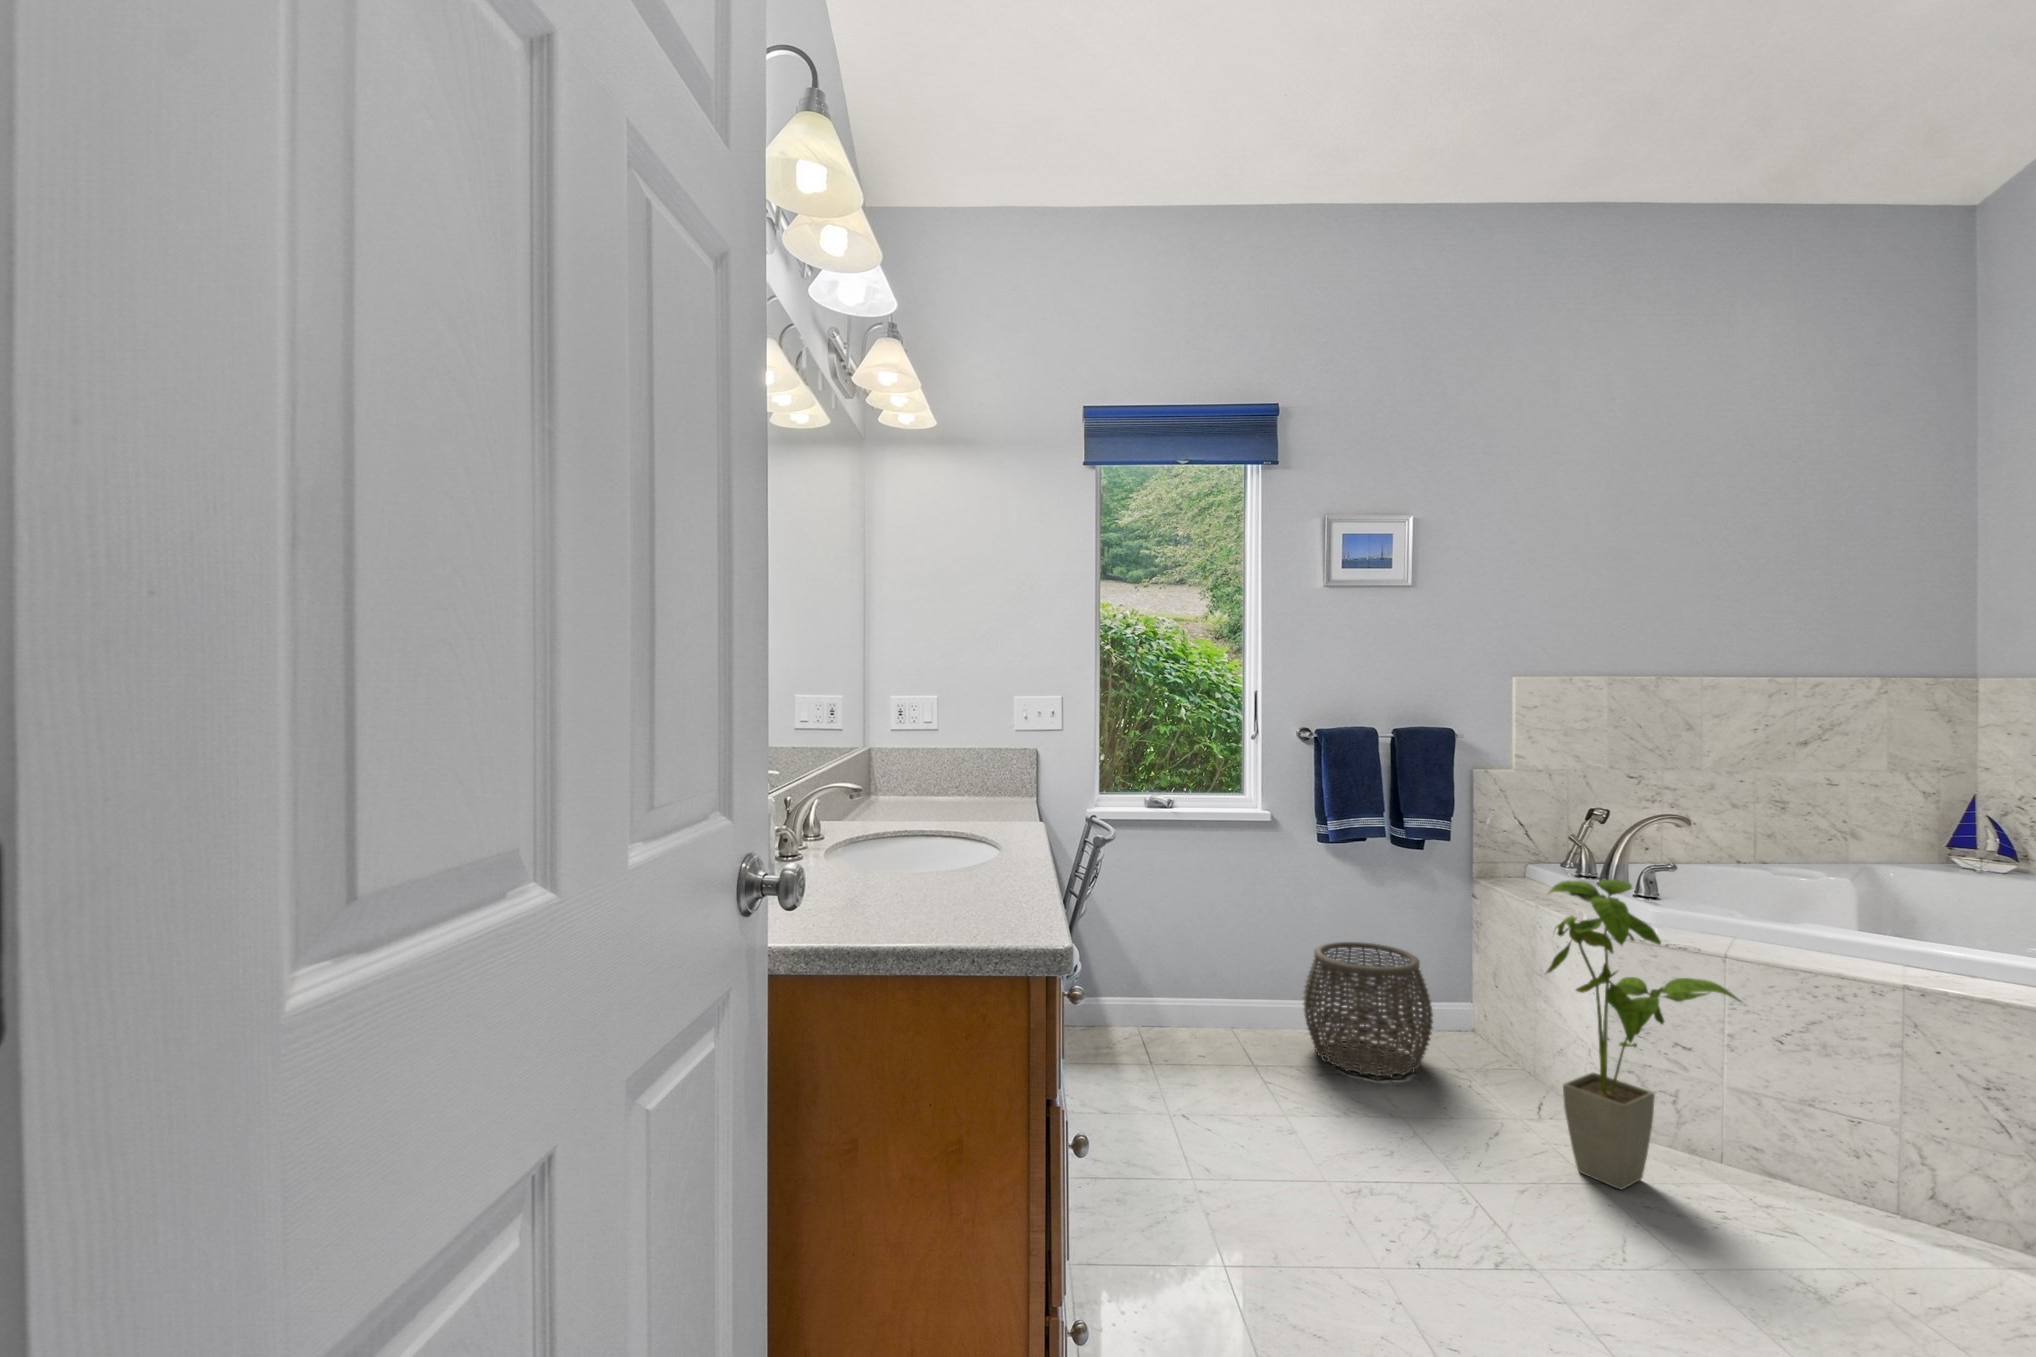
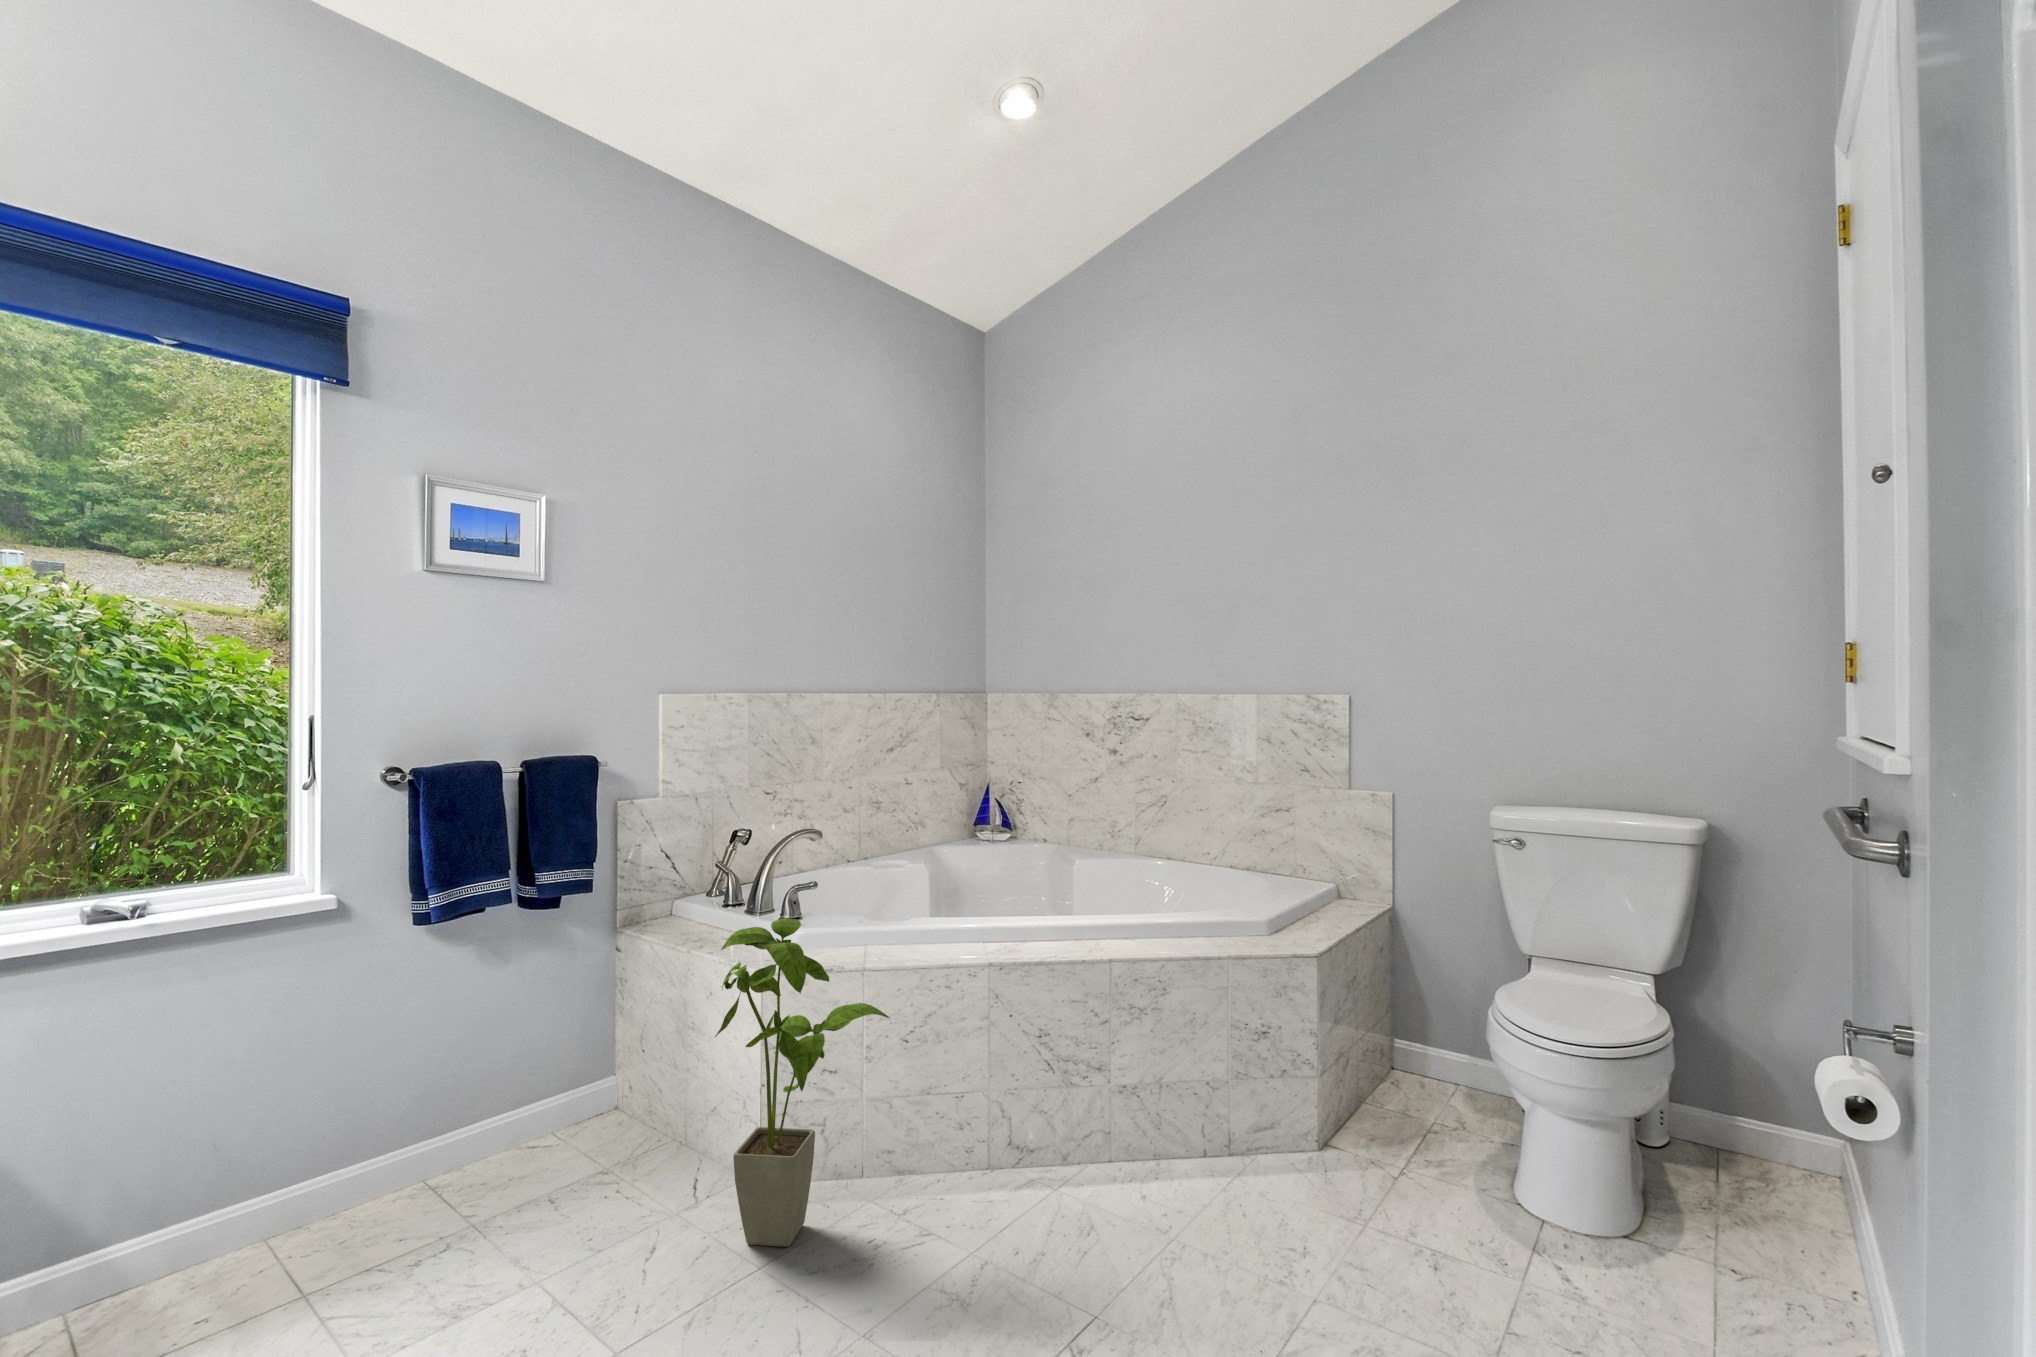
woven basket: present [1303,942,1433,1077] -> none [395,1039,577,1228]

